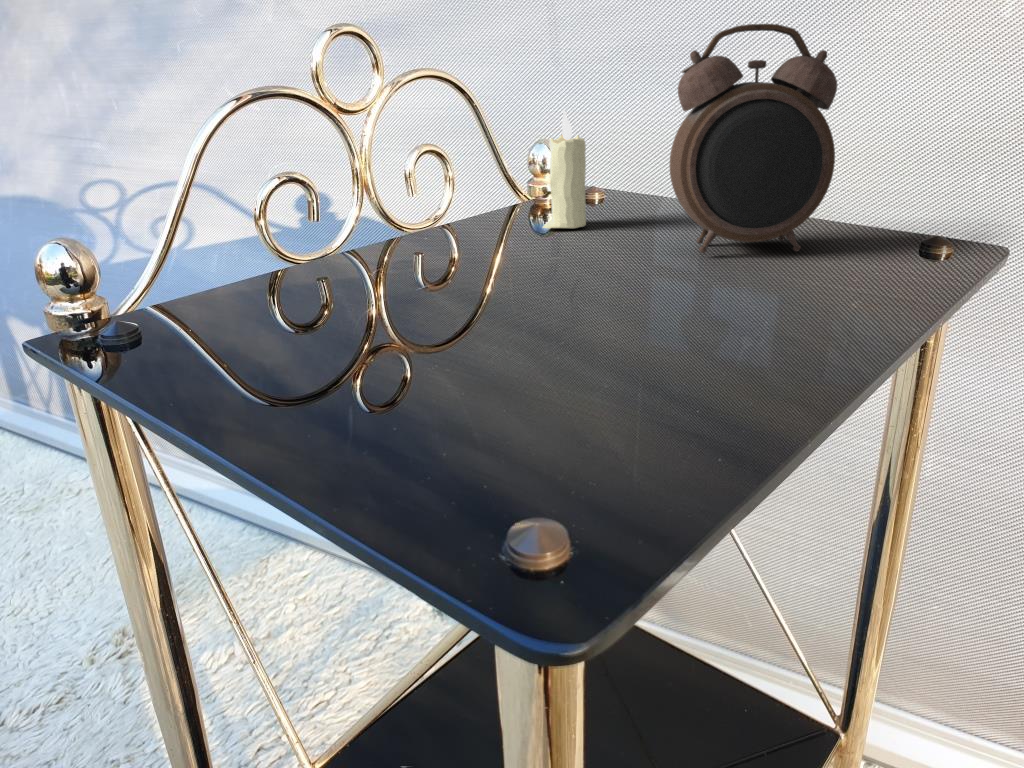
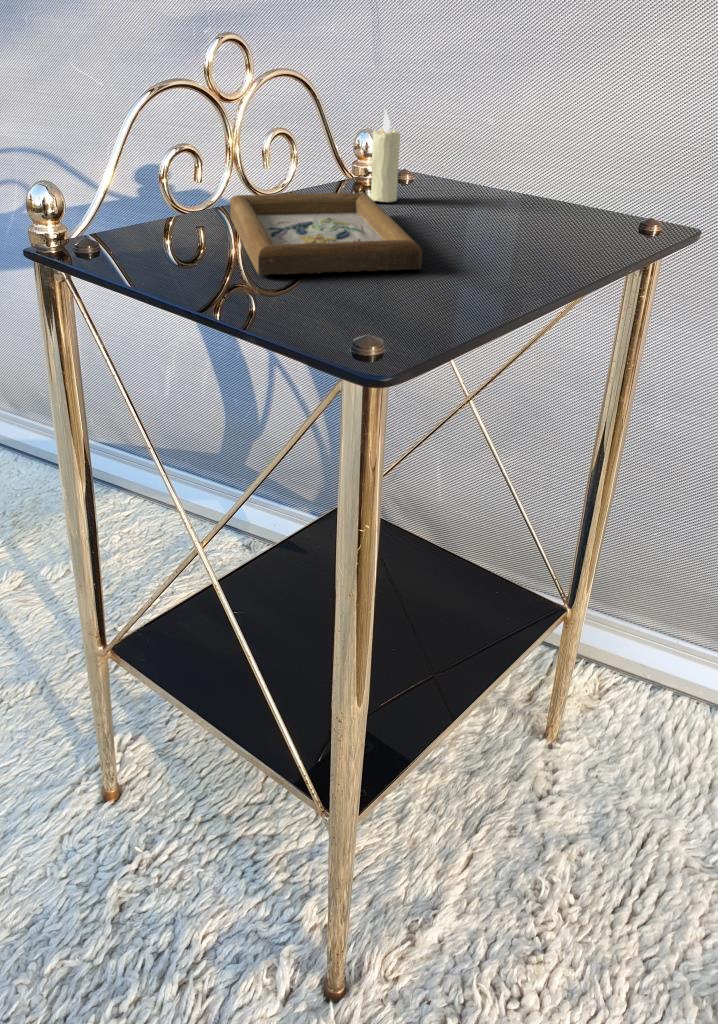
alarm clock: present [670,24,837,253] -> none [460,58,581,229]
picture frame: none [360,220,632,361] -> present [230,193,422,275]

